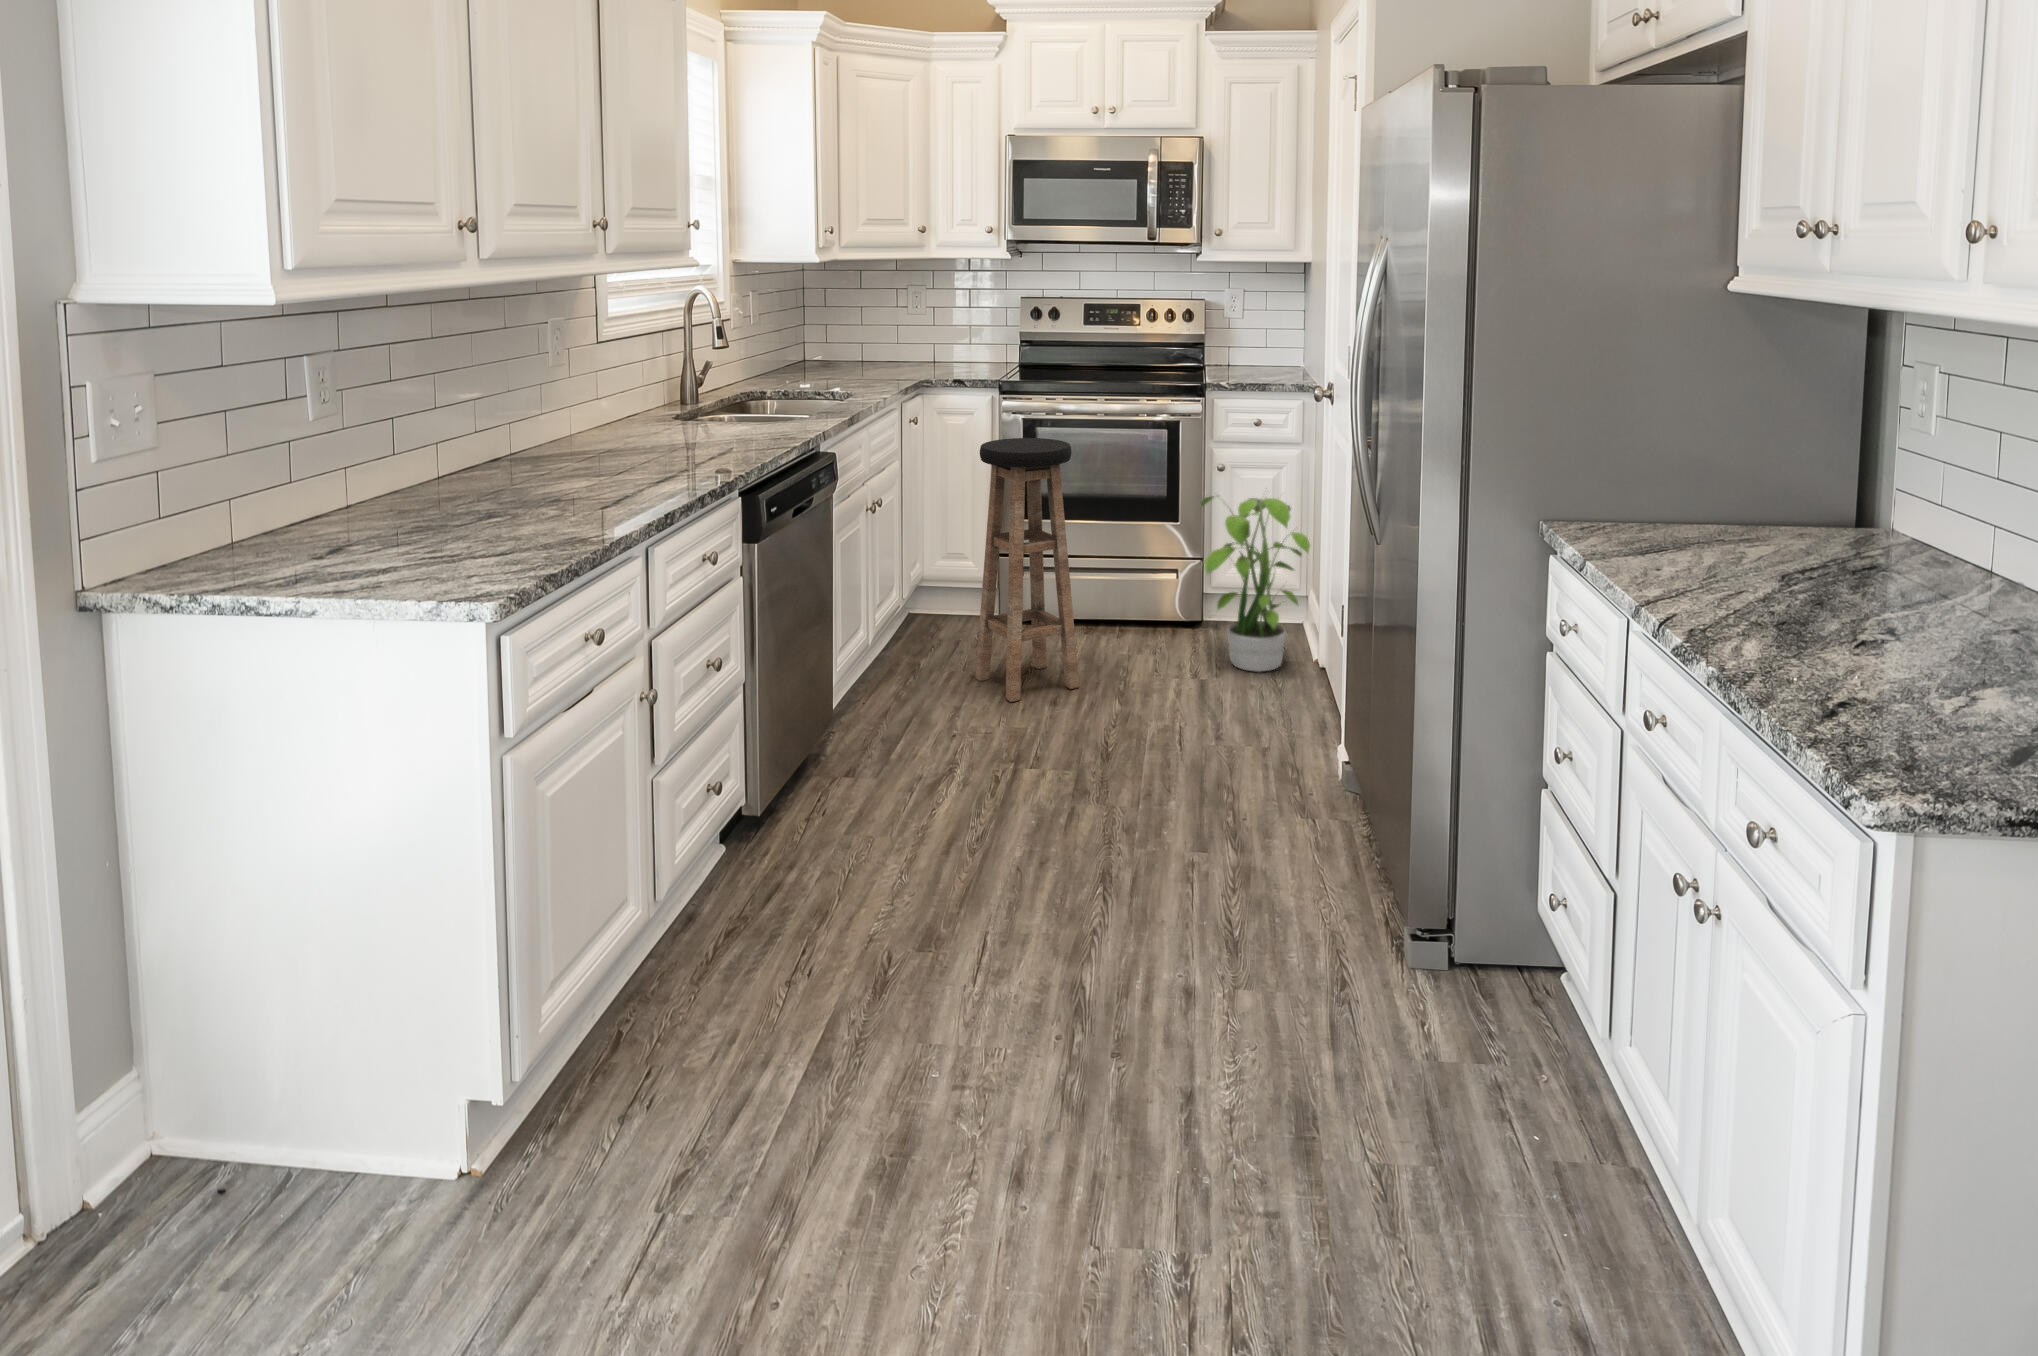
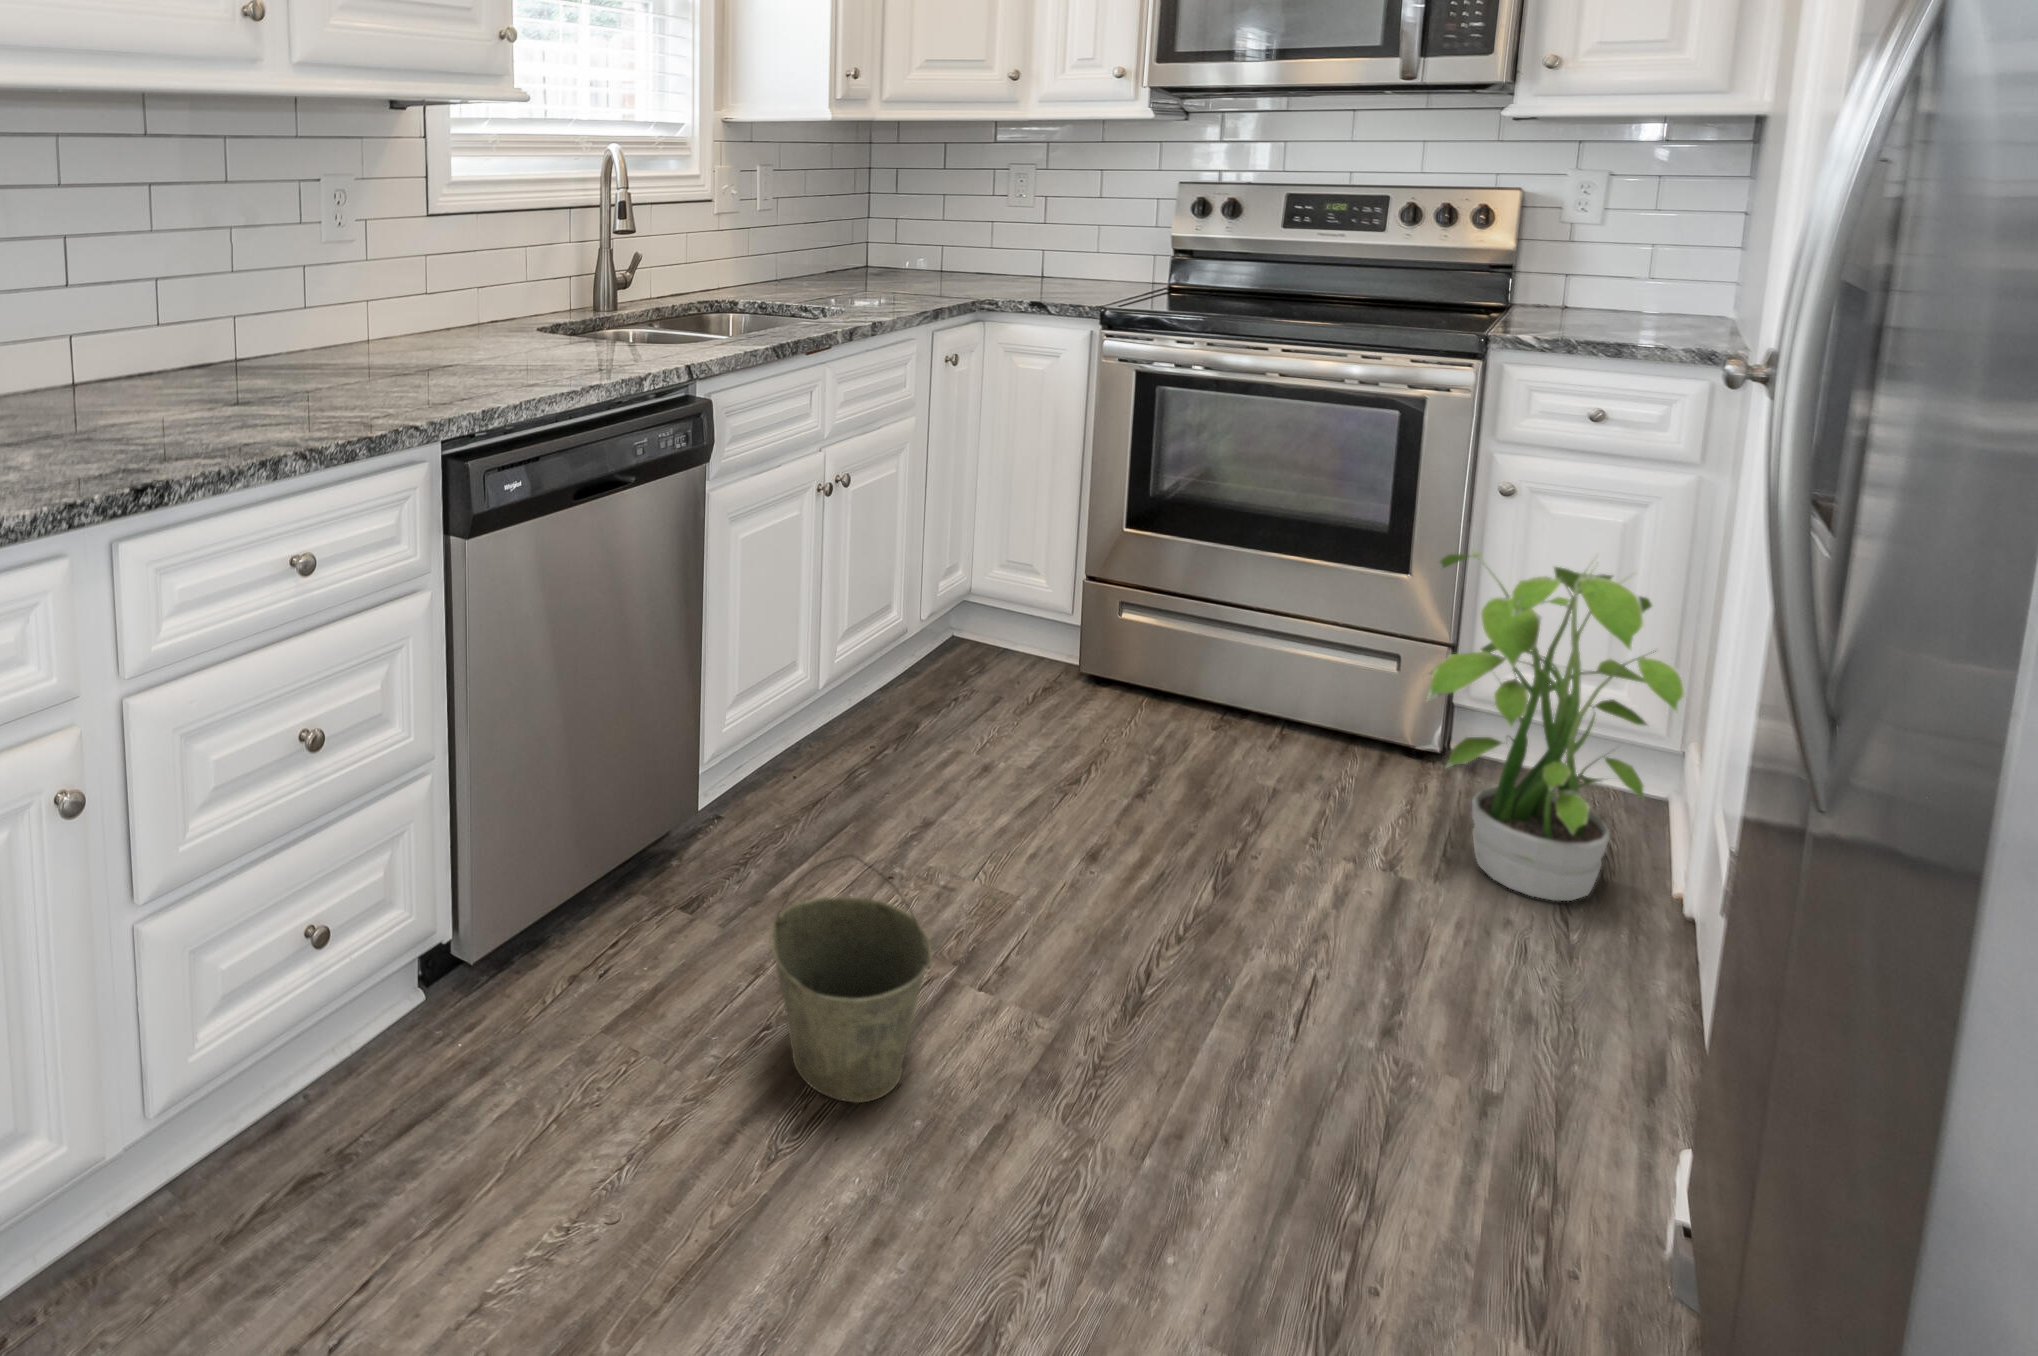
bar stool: present [975,438,1079,702] -> none [988,410,1166,834]
bucket: none [936,683,1028,830] -> present [770,855,931,1103]

